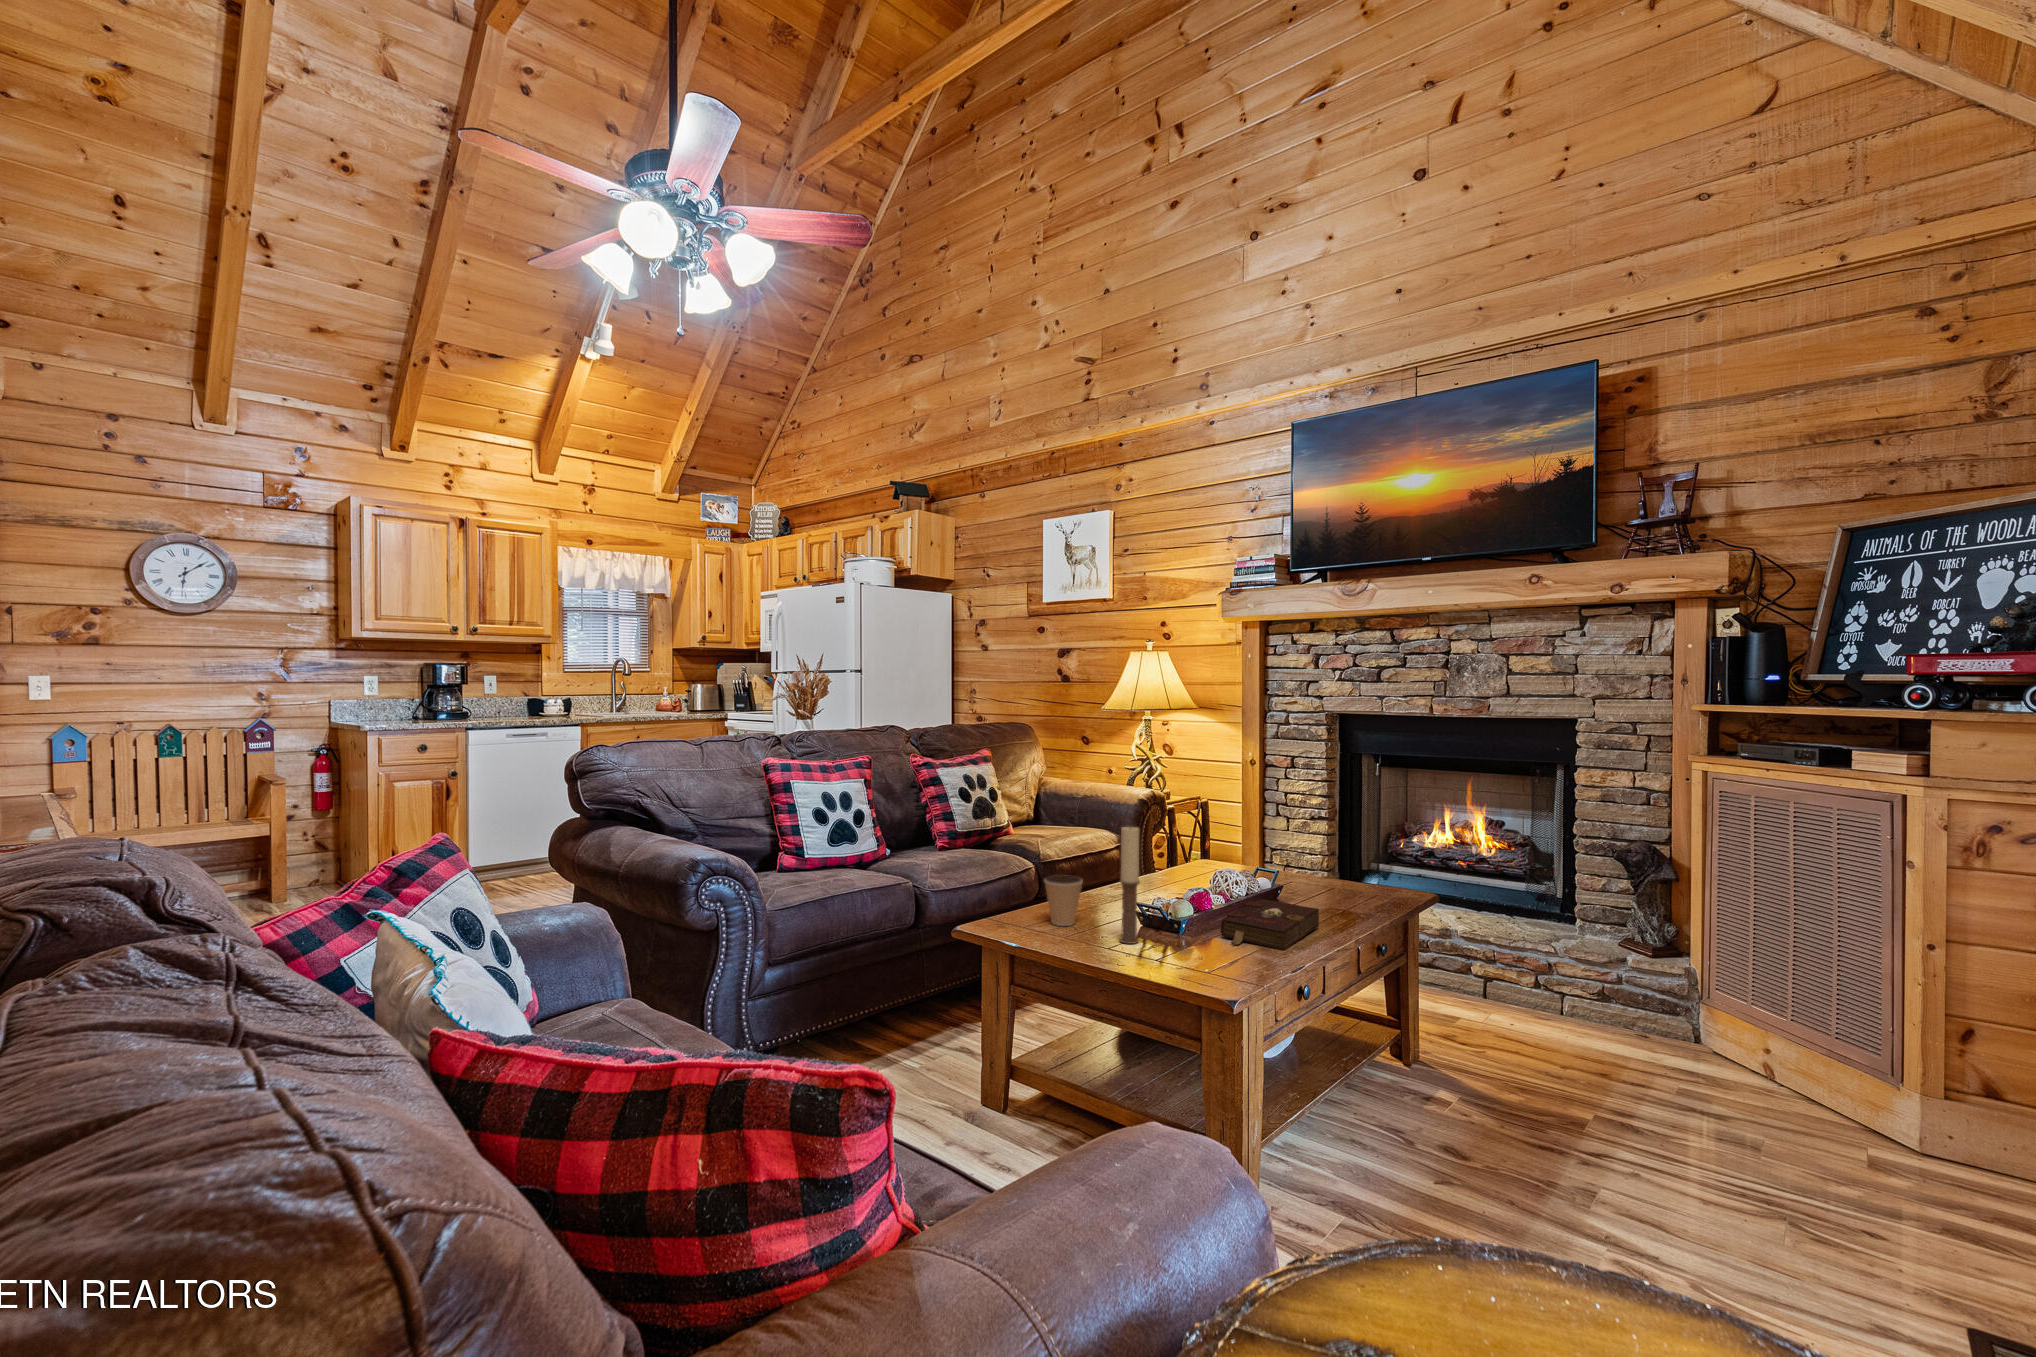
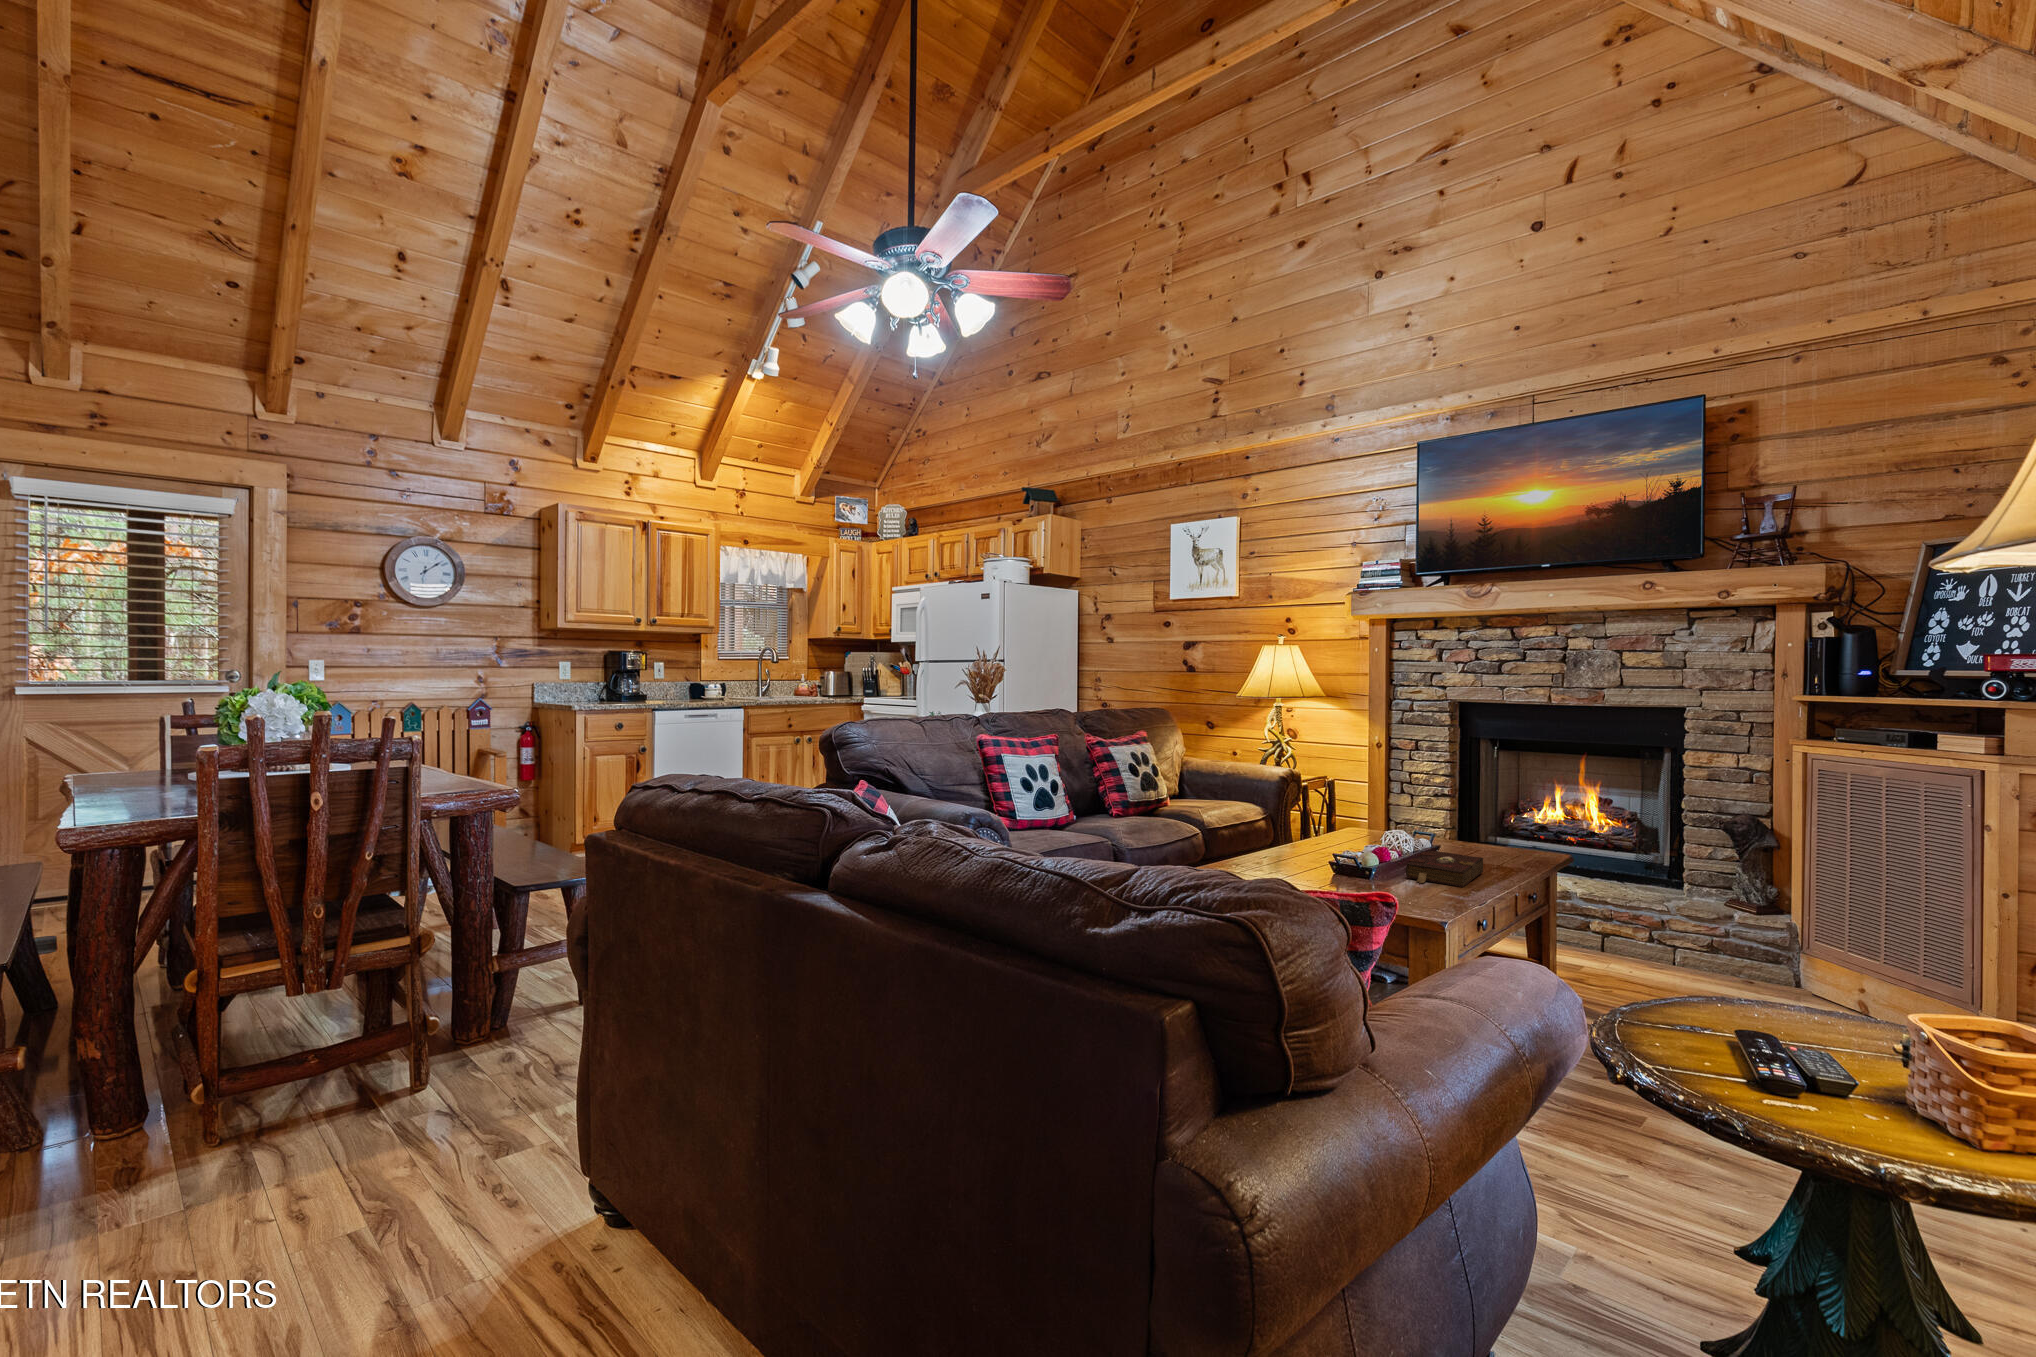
candle: present [1120,826,1140,944] -> none [1323,786,1342,881]
coffee cup: present [1044,875,1083,926] -> none [1252,829,1286,869]

